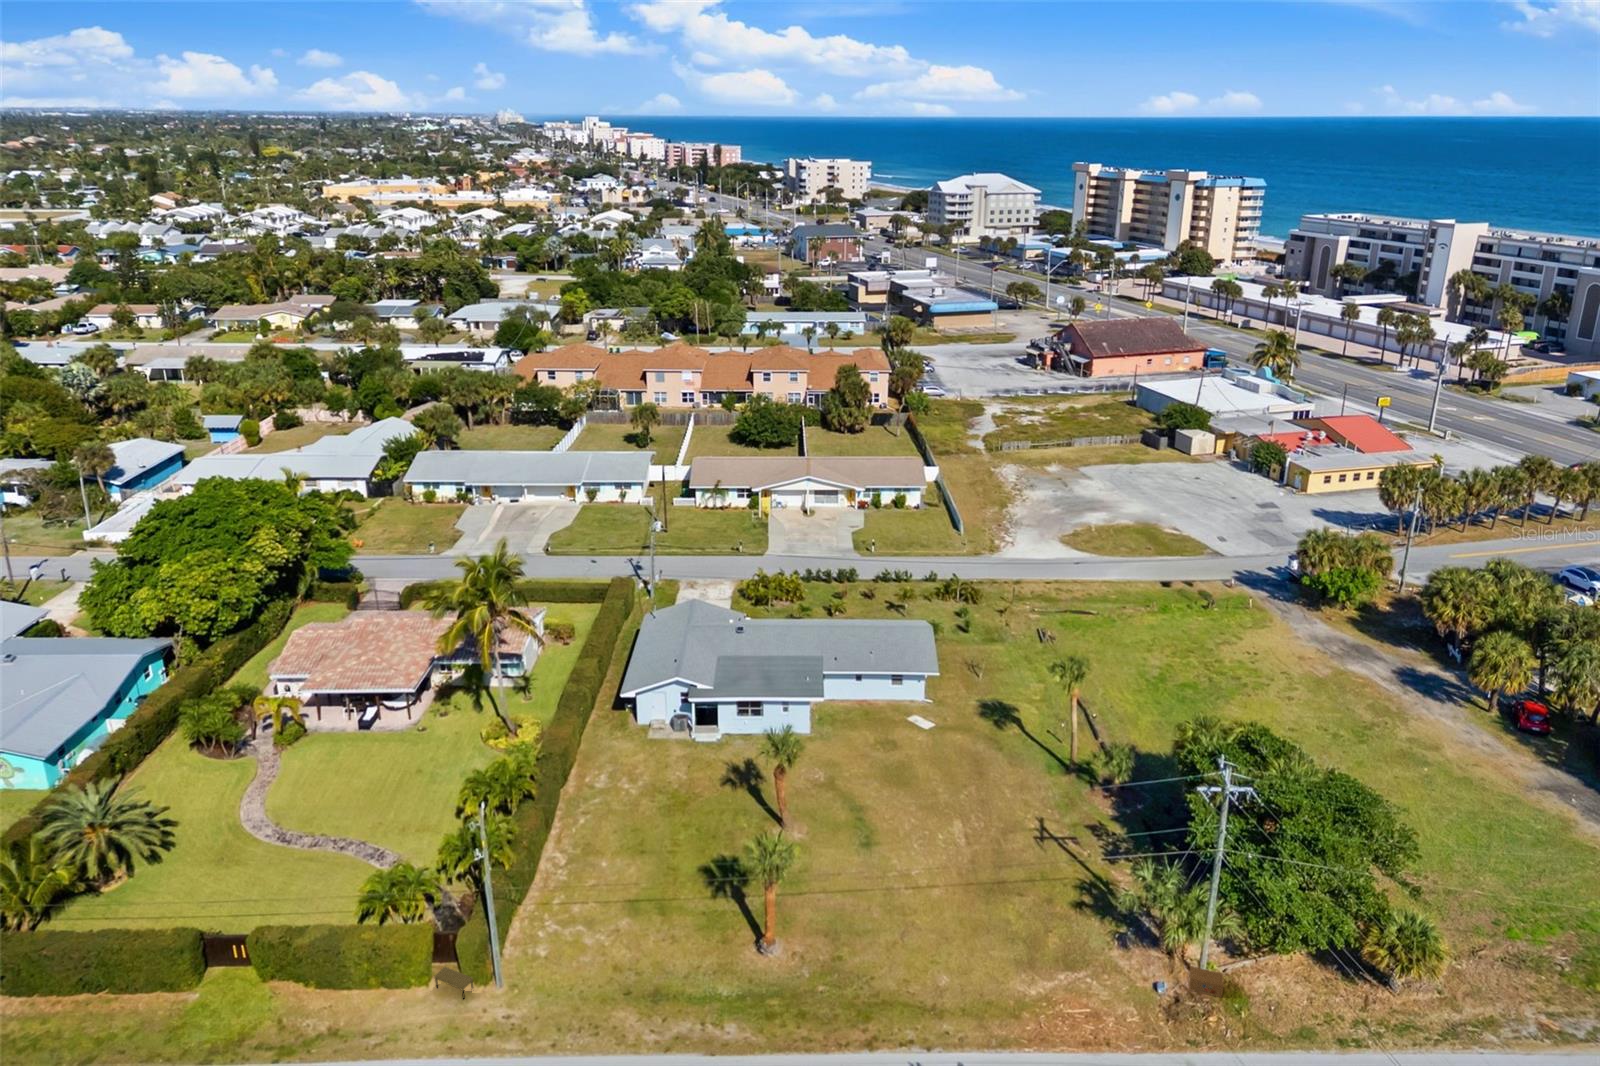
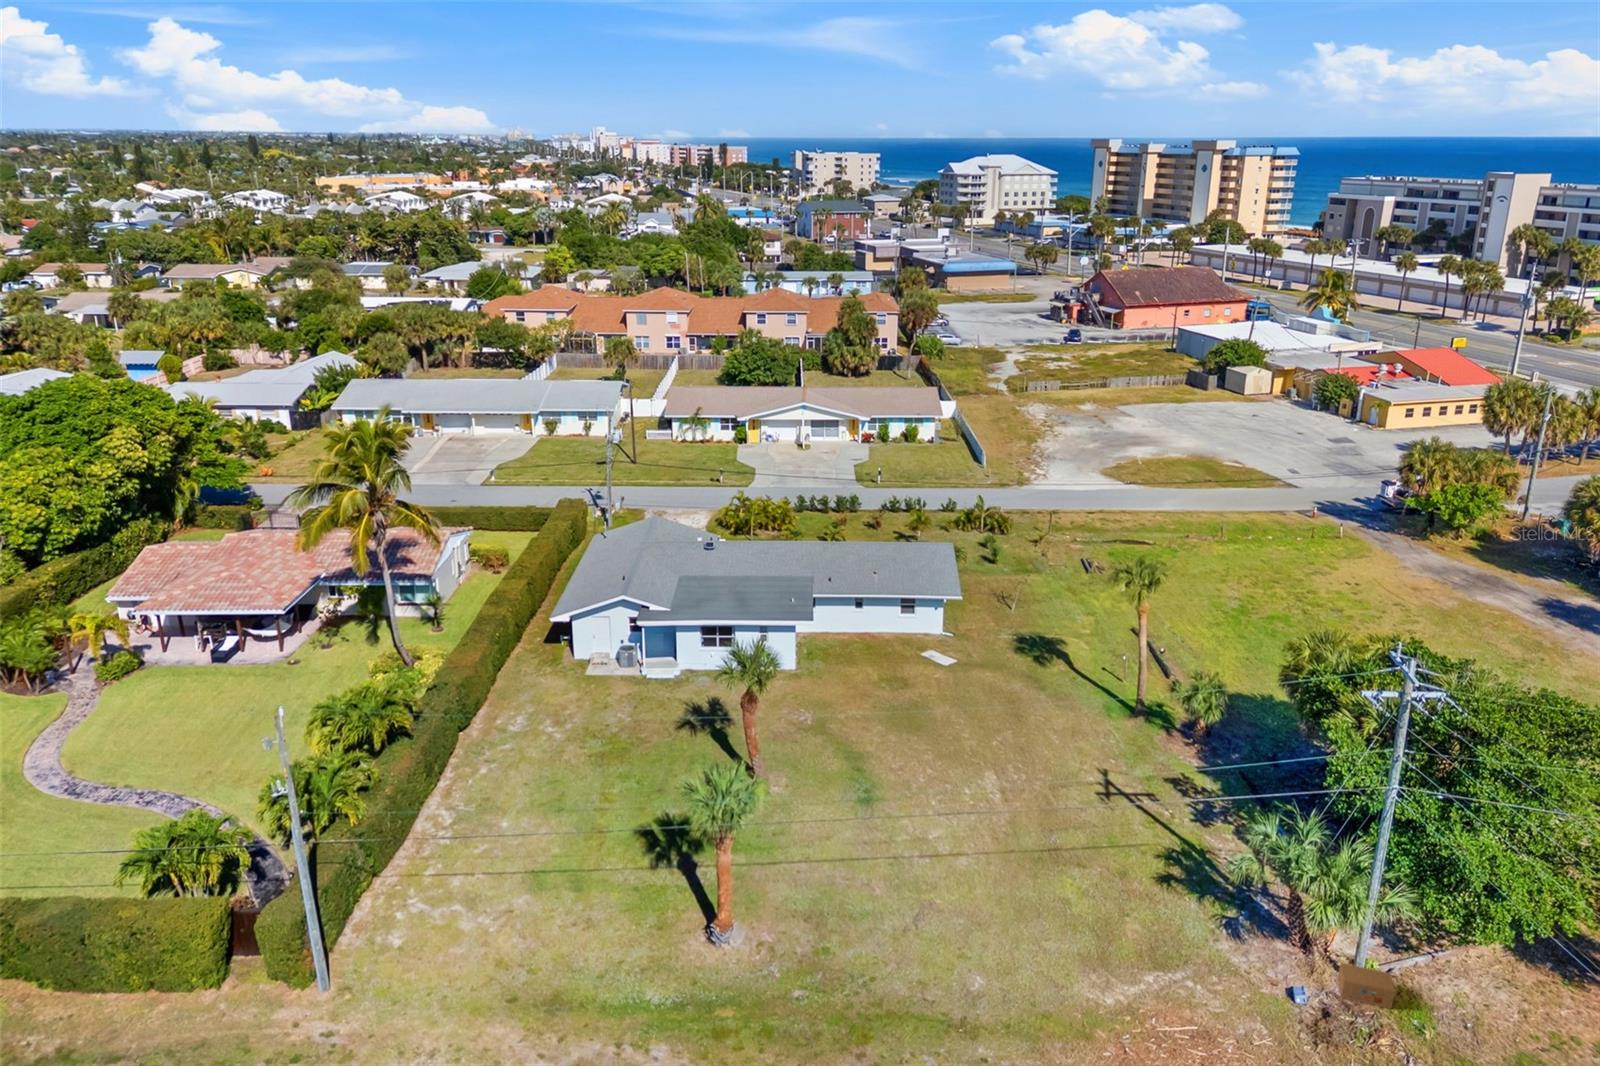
bench: present [434,967,473,998] -> none [227,957,285,1005]

